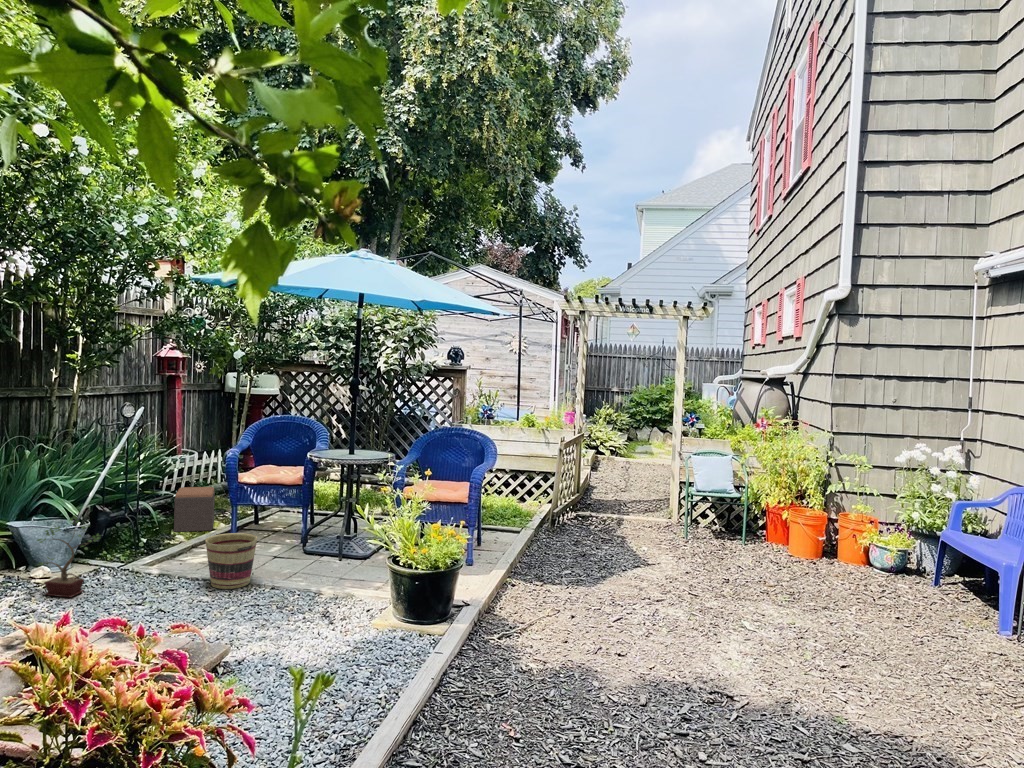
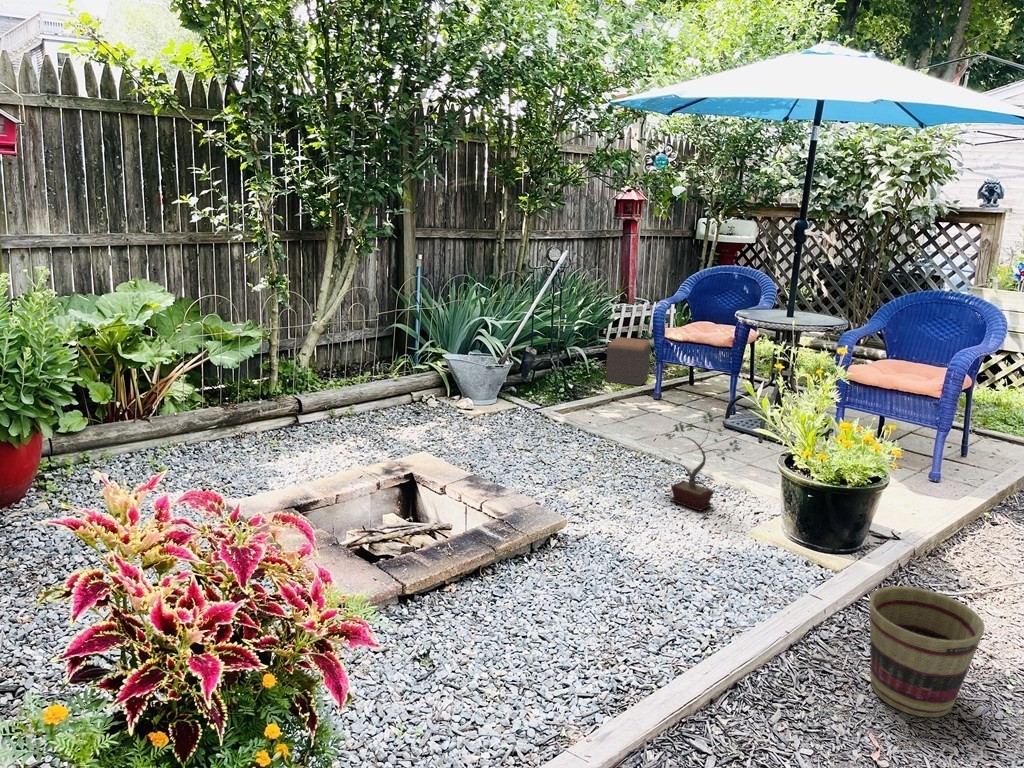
potted plant: present [37,515,100,598] -> present [664,412,741,511]
basket: present [205,533,257,589] -> present [870,586,985,717]

